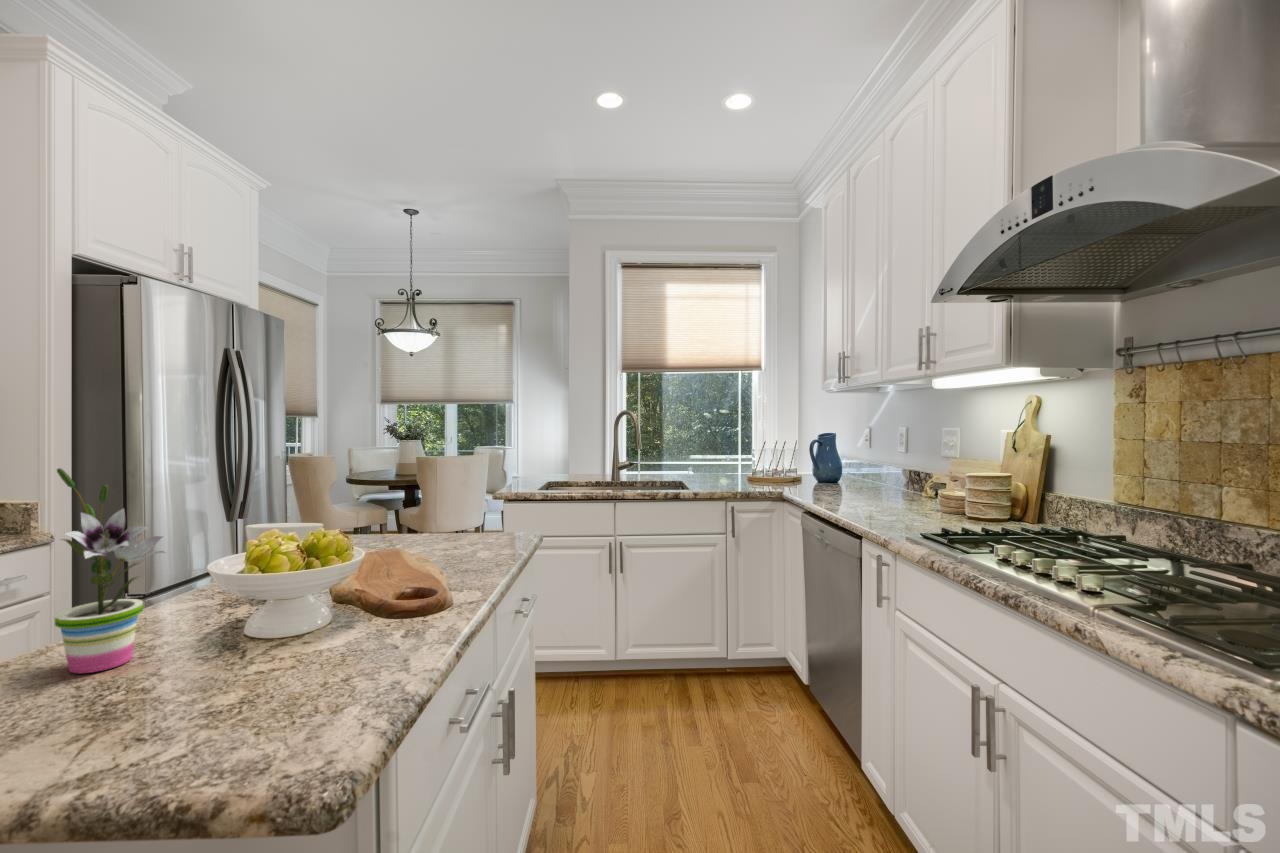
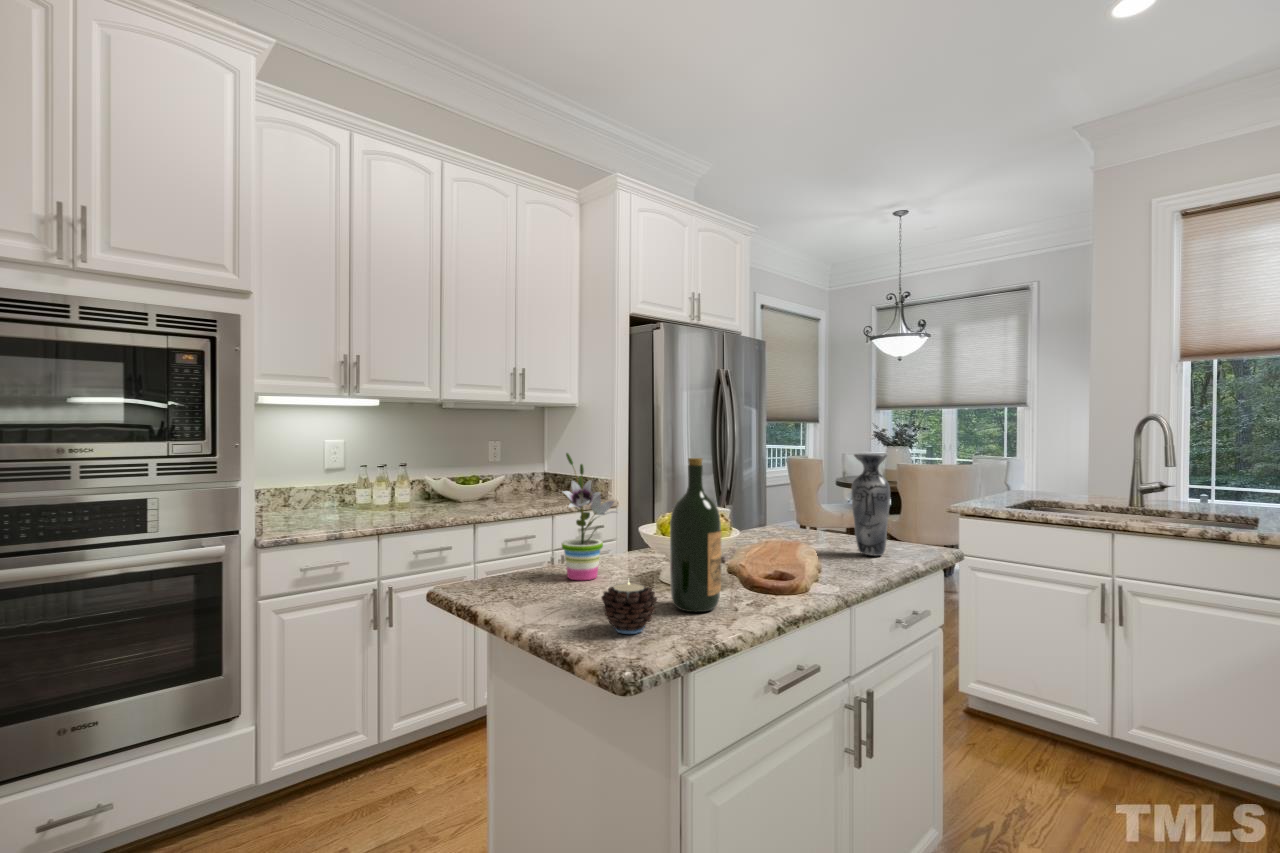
vase: none [456,449,494,552] -> present [851,454,890,556]
wine bottle: none [302,465,377,670] -> present [670,458,722,612]
candle: none [218,649,317,735] -> present [601,581,658,634]

